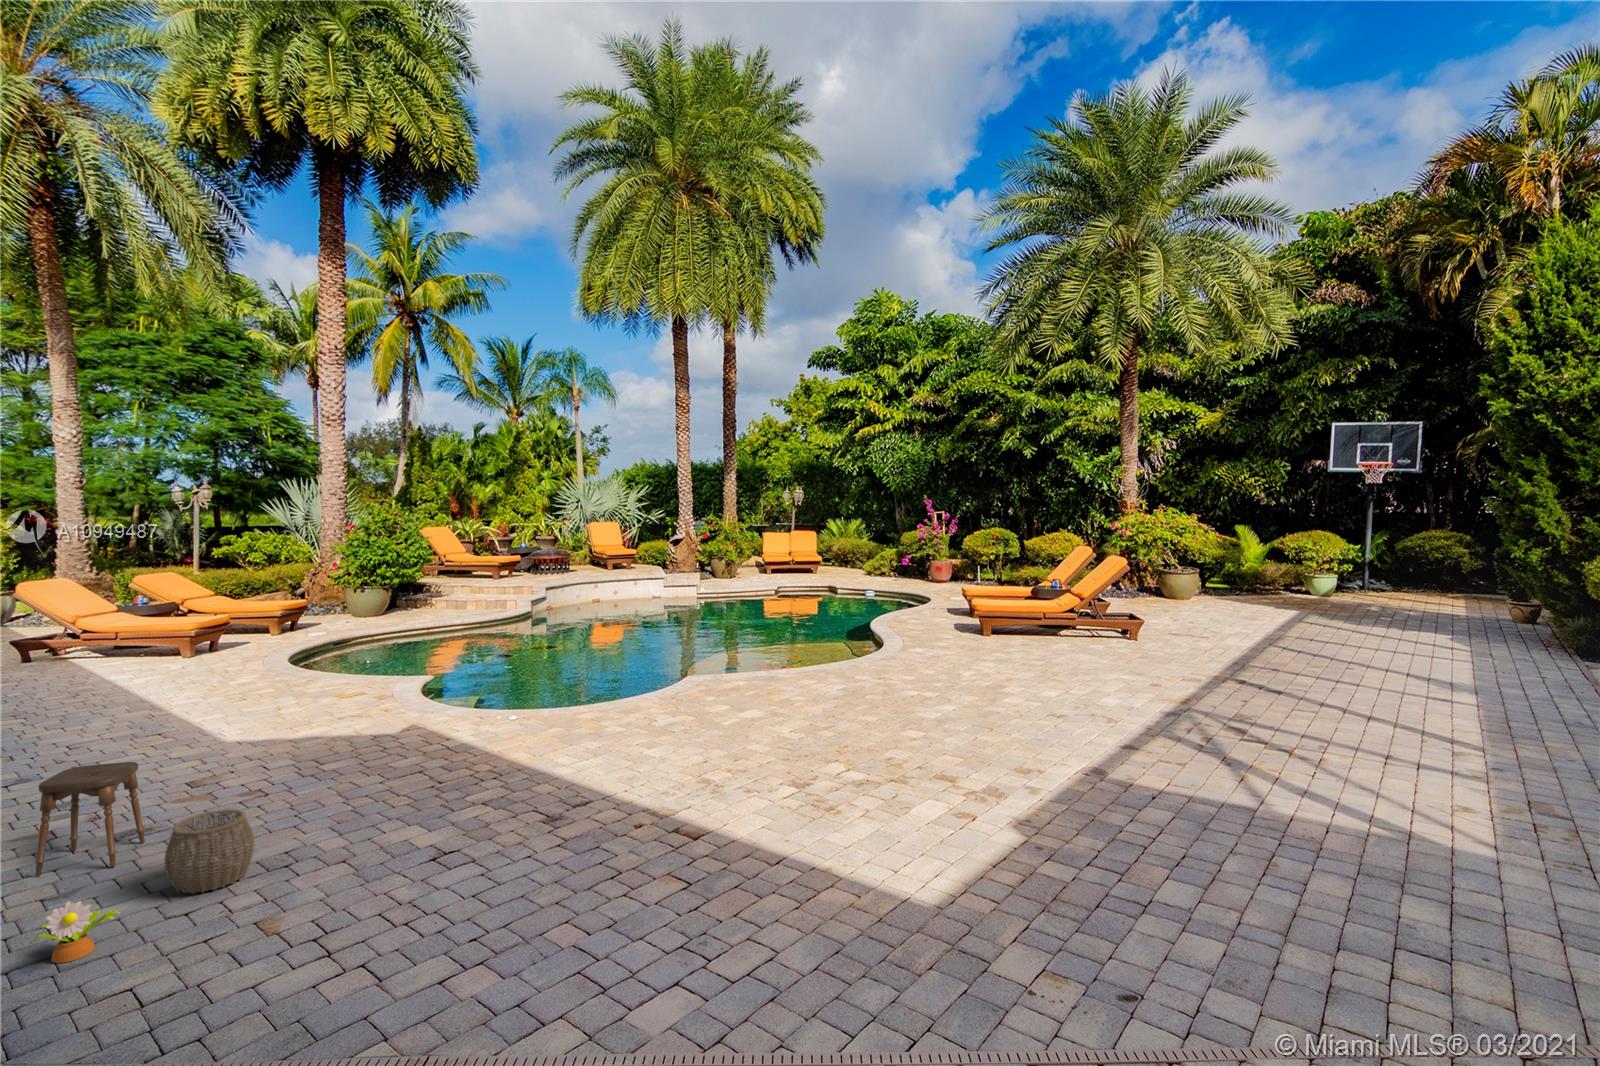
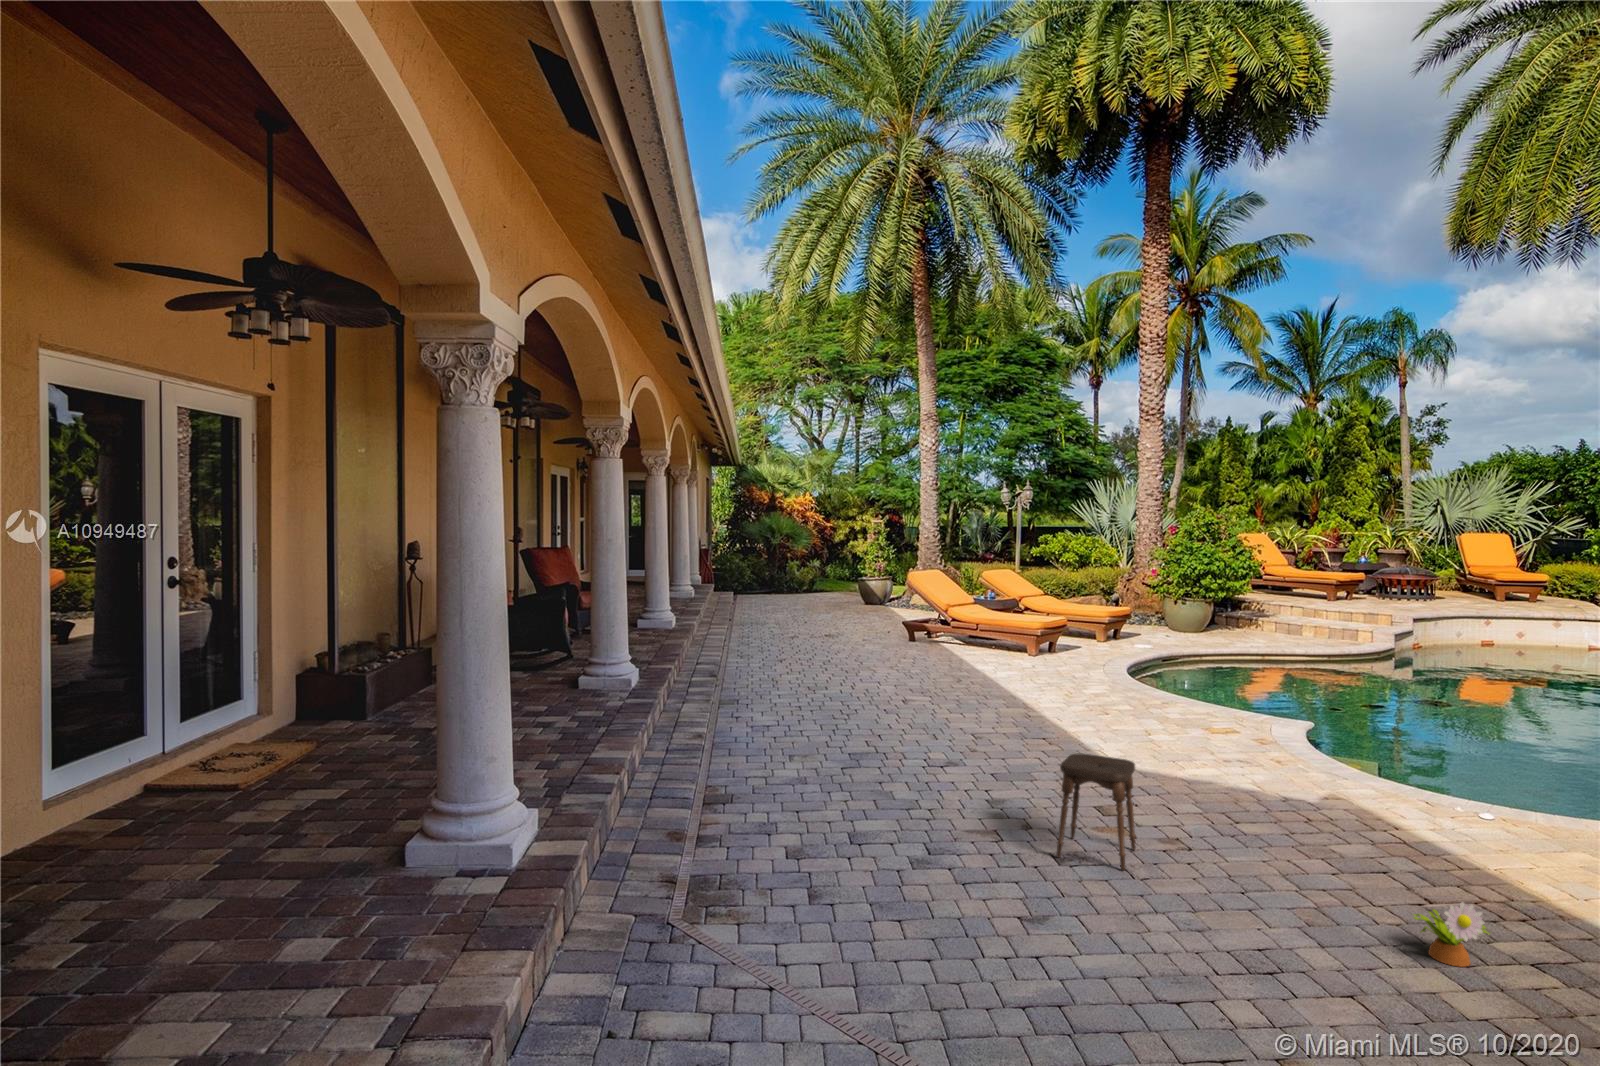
woven basket: present [164,809,255,893] -> none [1199,840,1295,939]
decorative plant: present [30,901,120,963] -> present [1414,902,1490,967]

